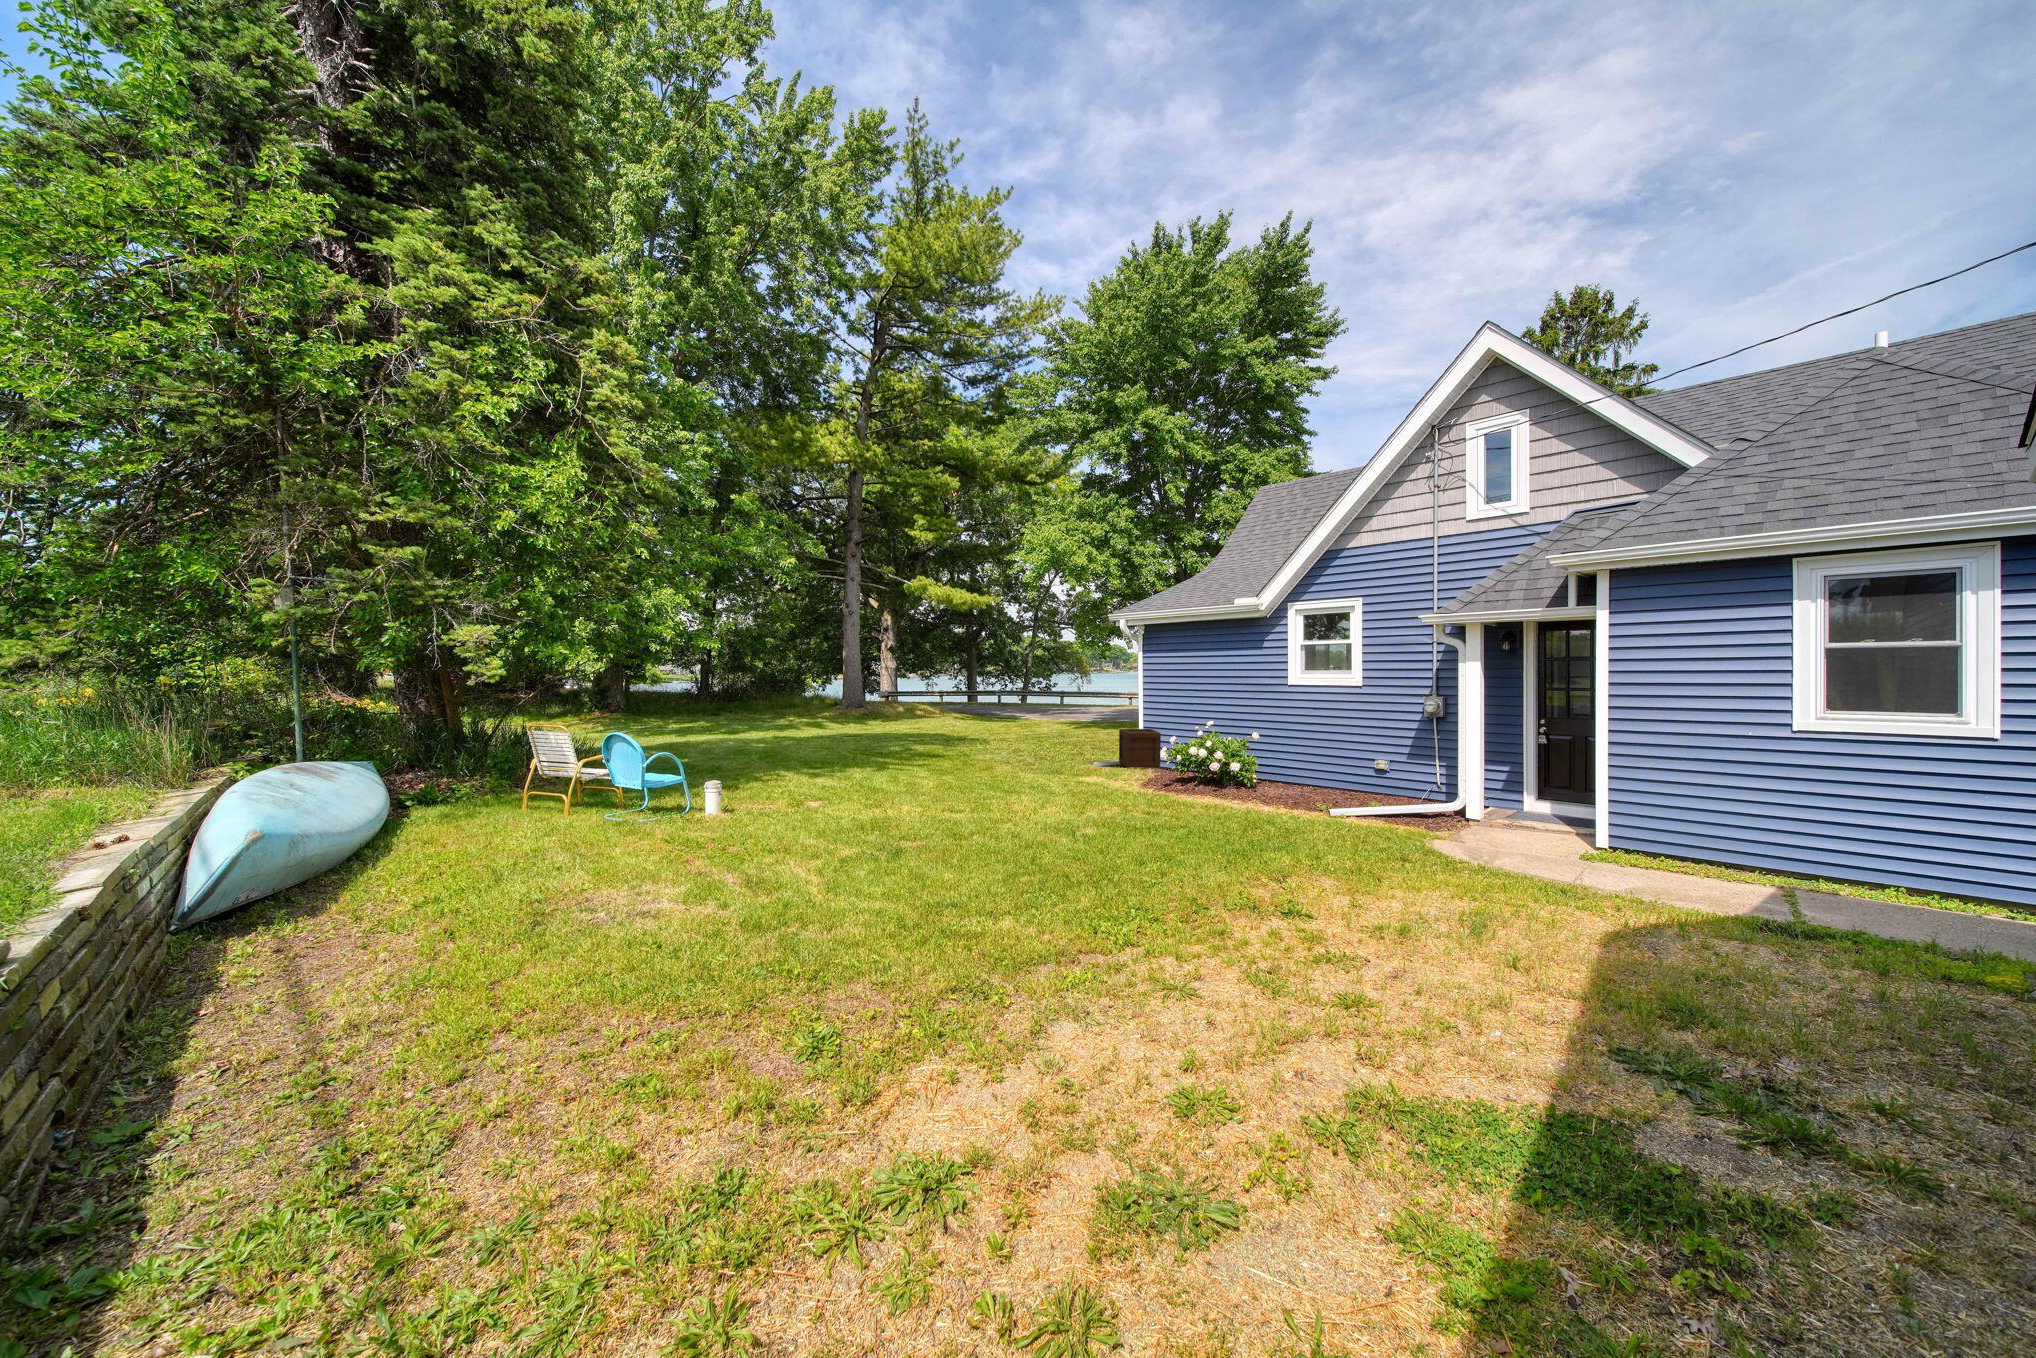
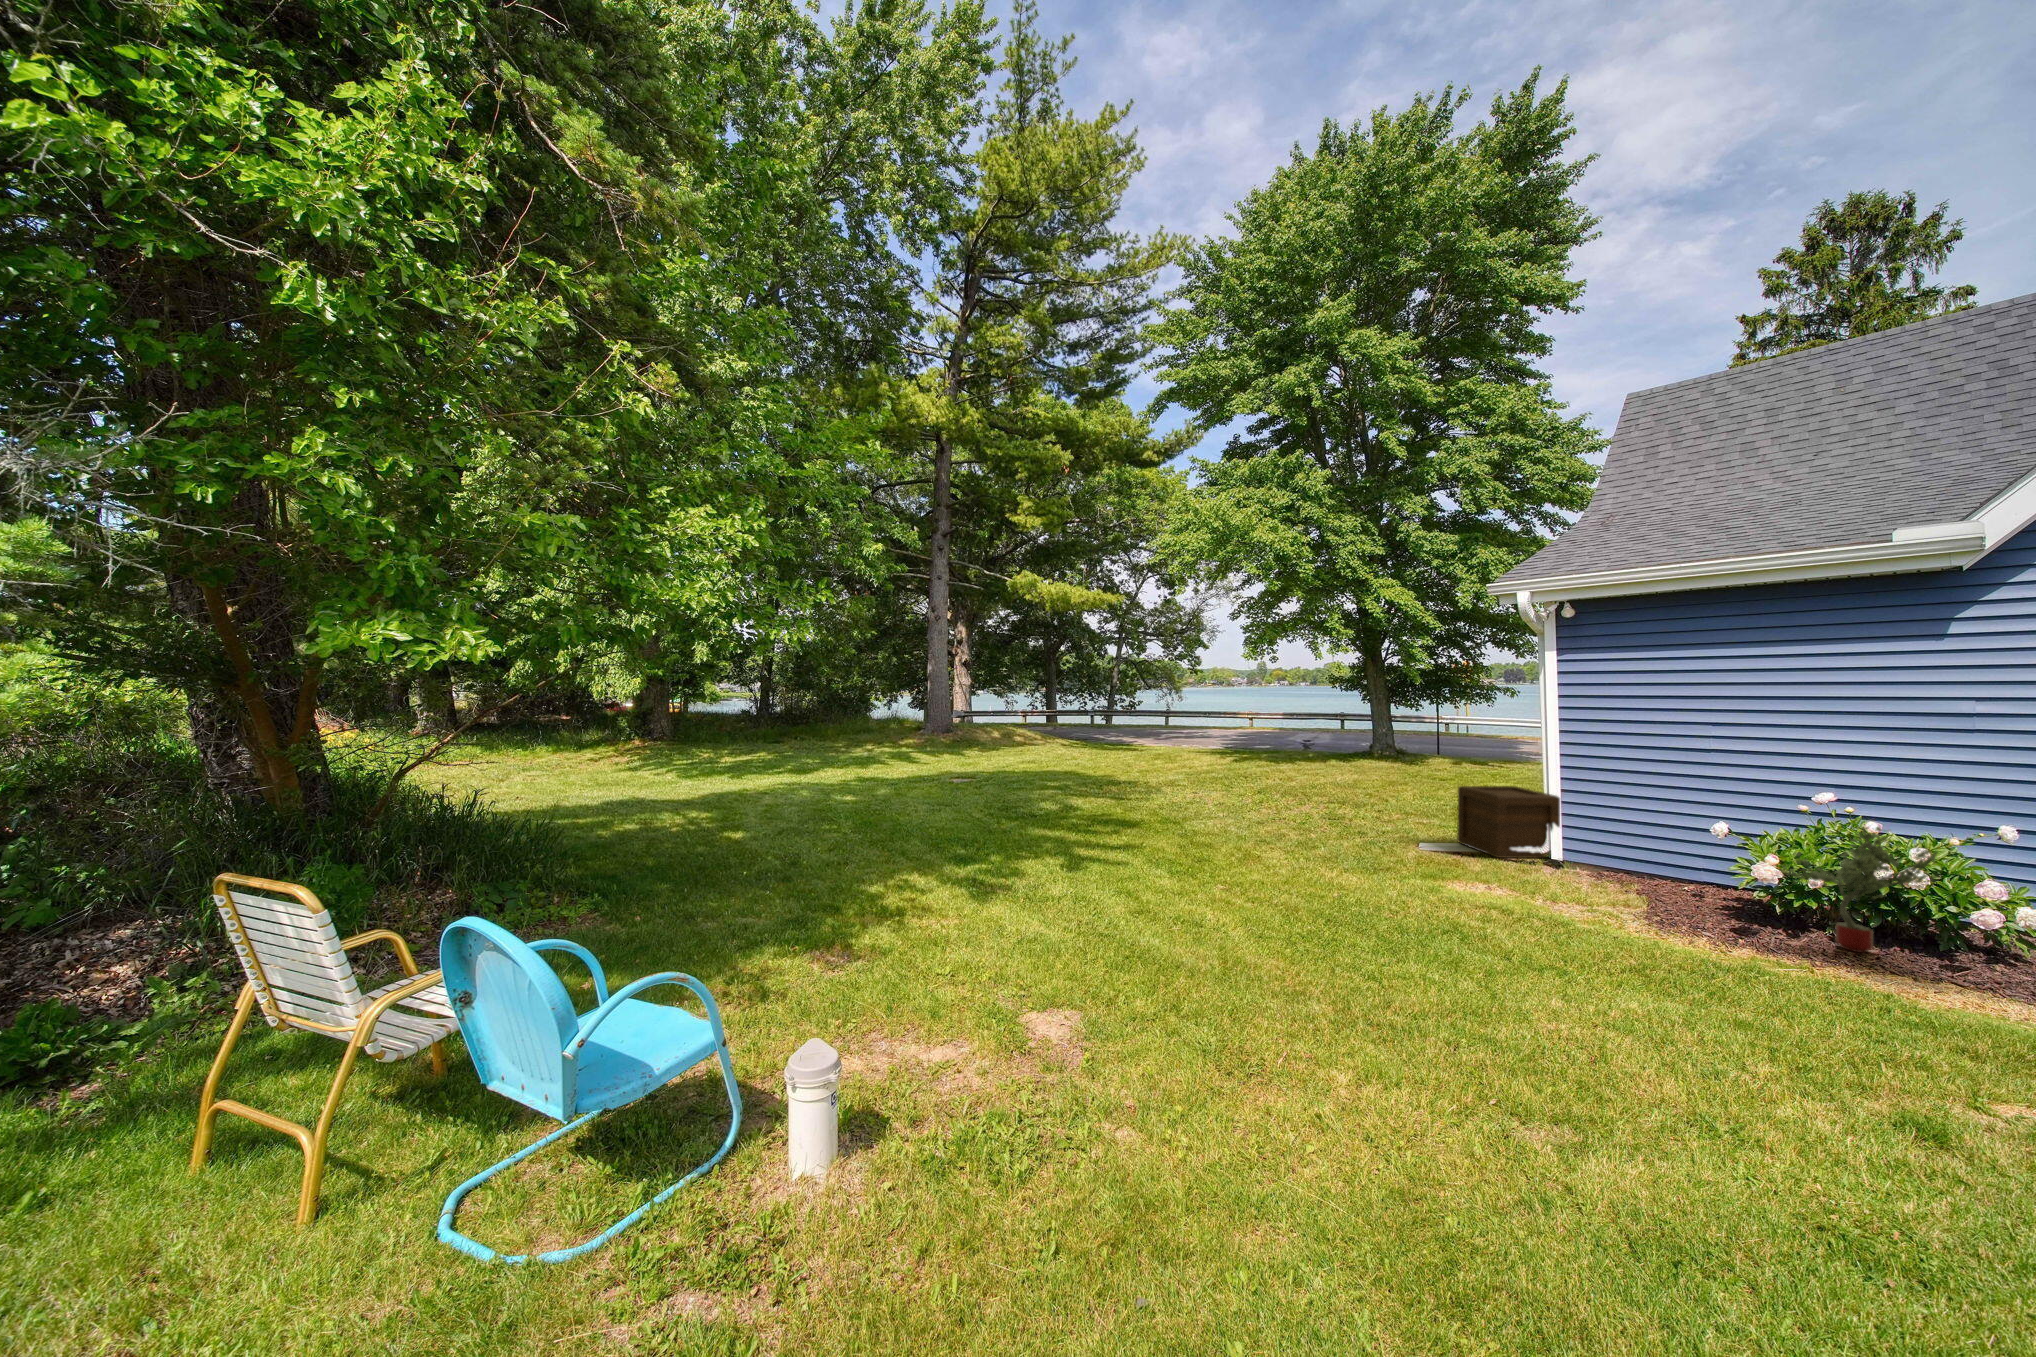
potted tree: none [1189,734,1231,791] -> present [1781,827,1938,953]

